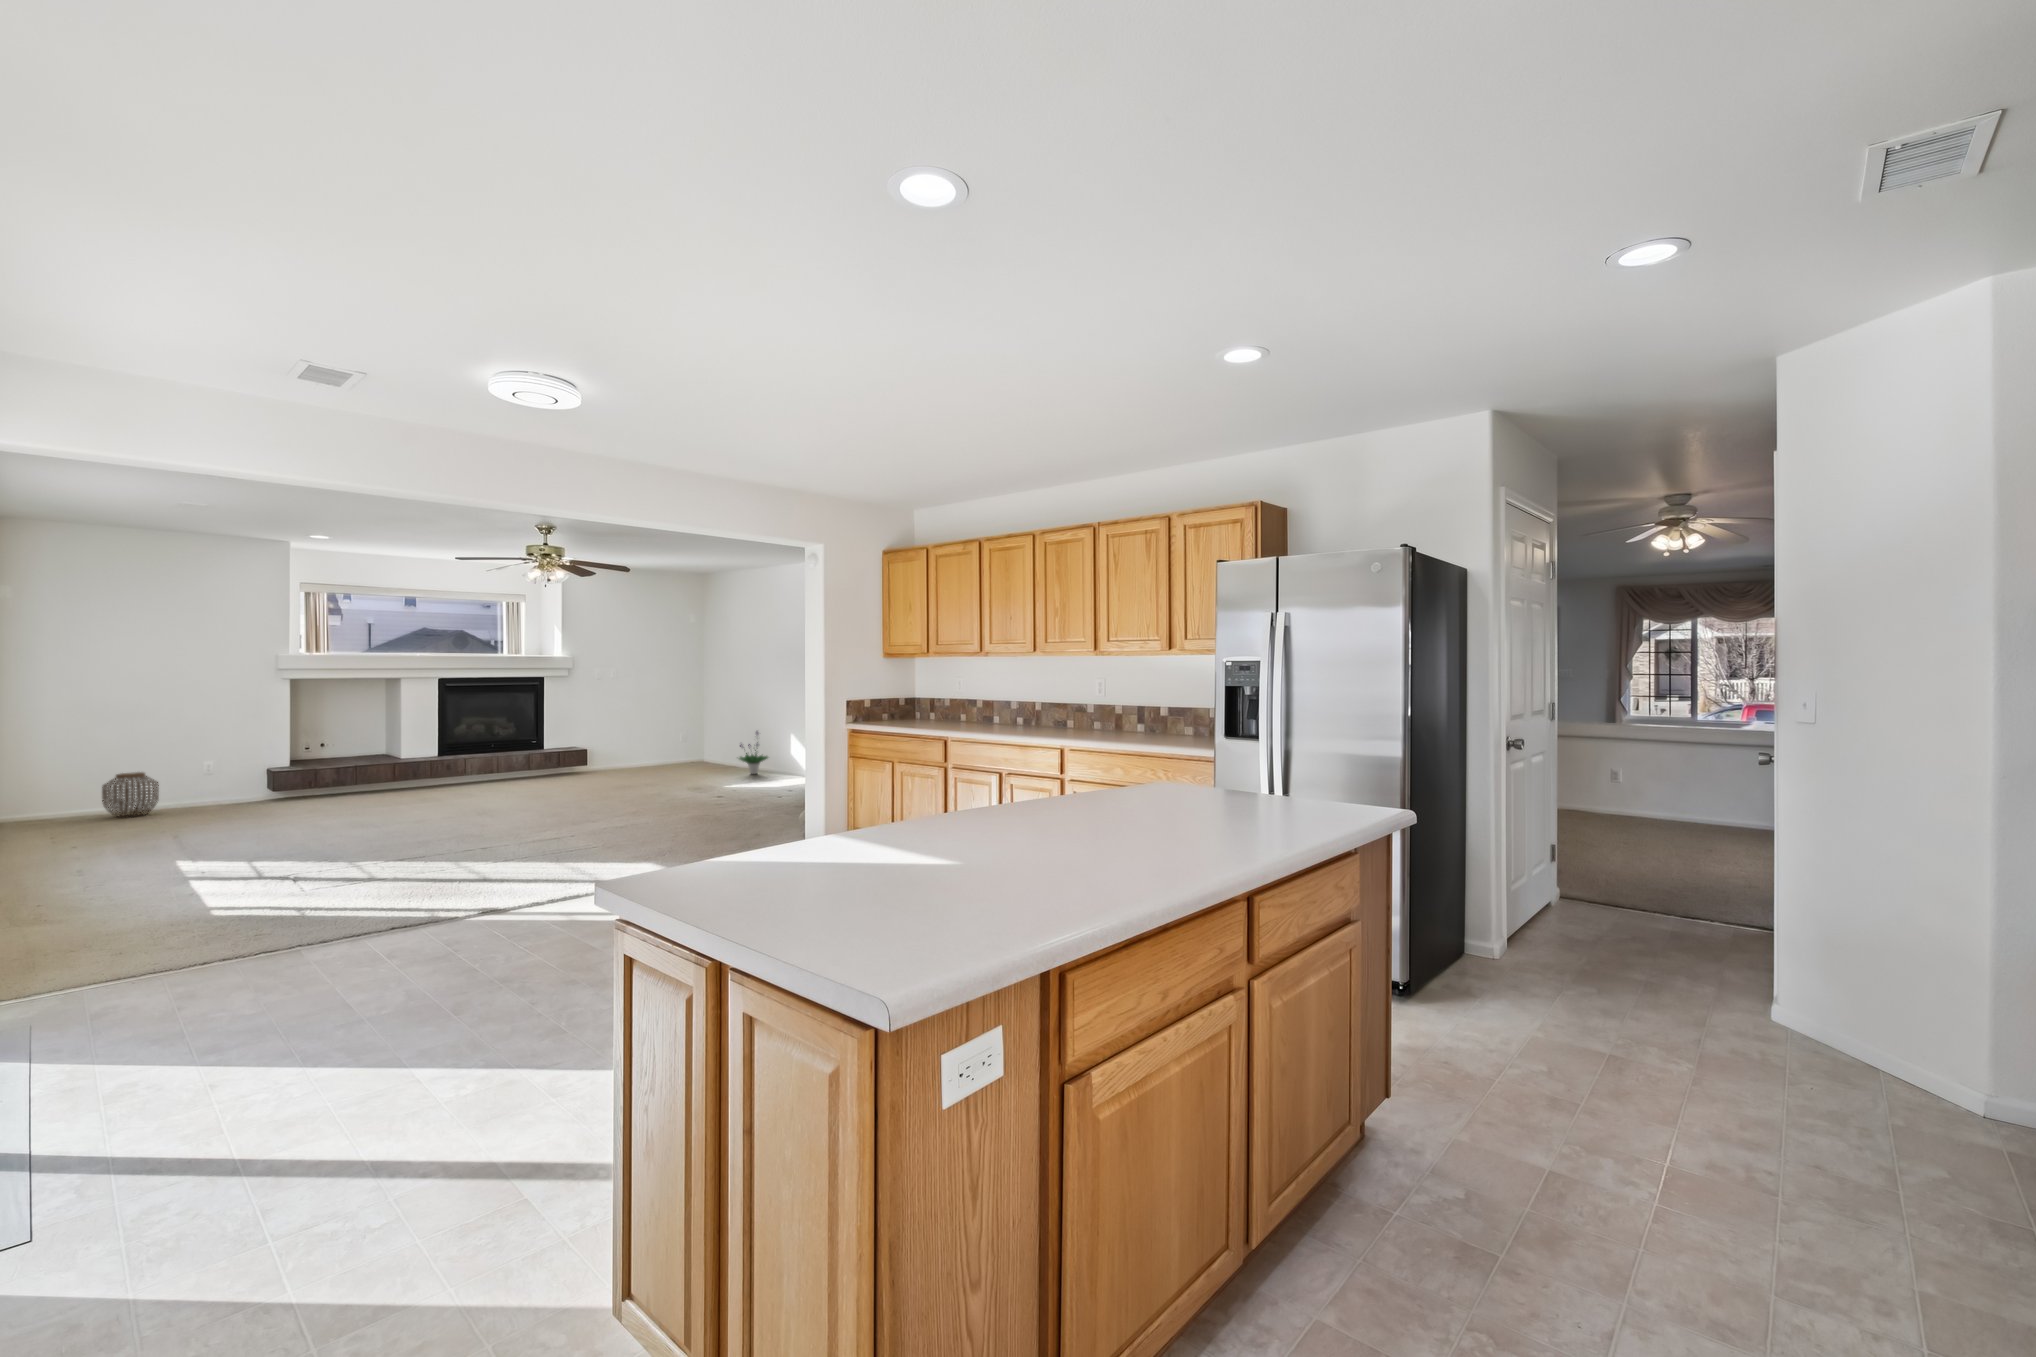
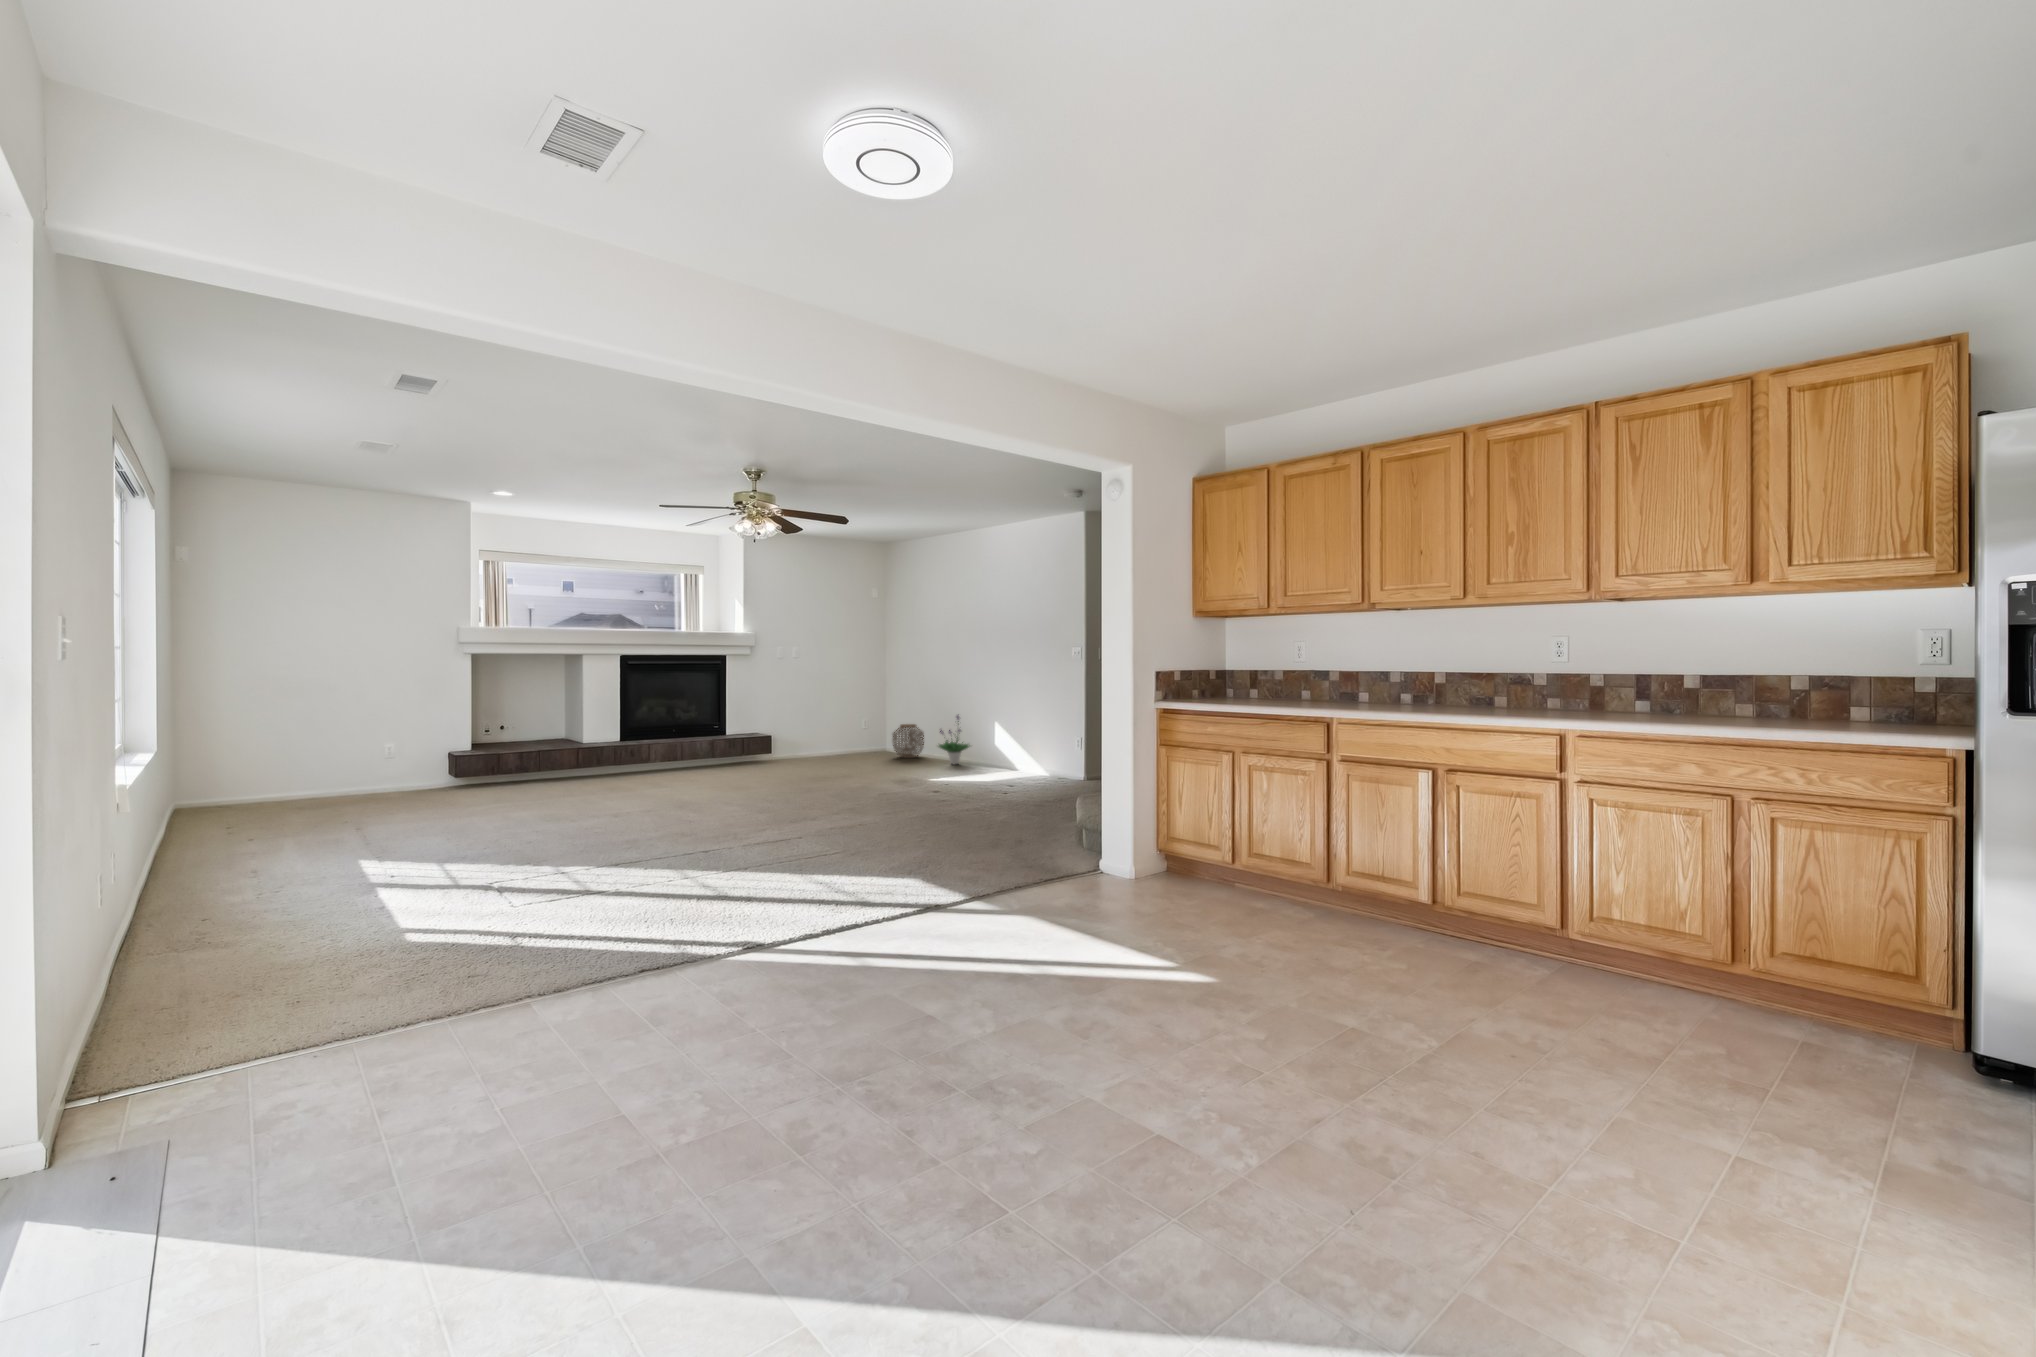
woven basket: present [102,772,159,817] -> present [893,724,924,758]

